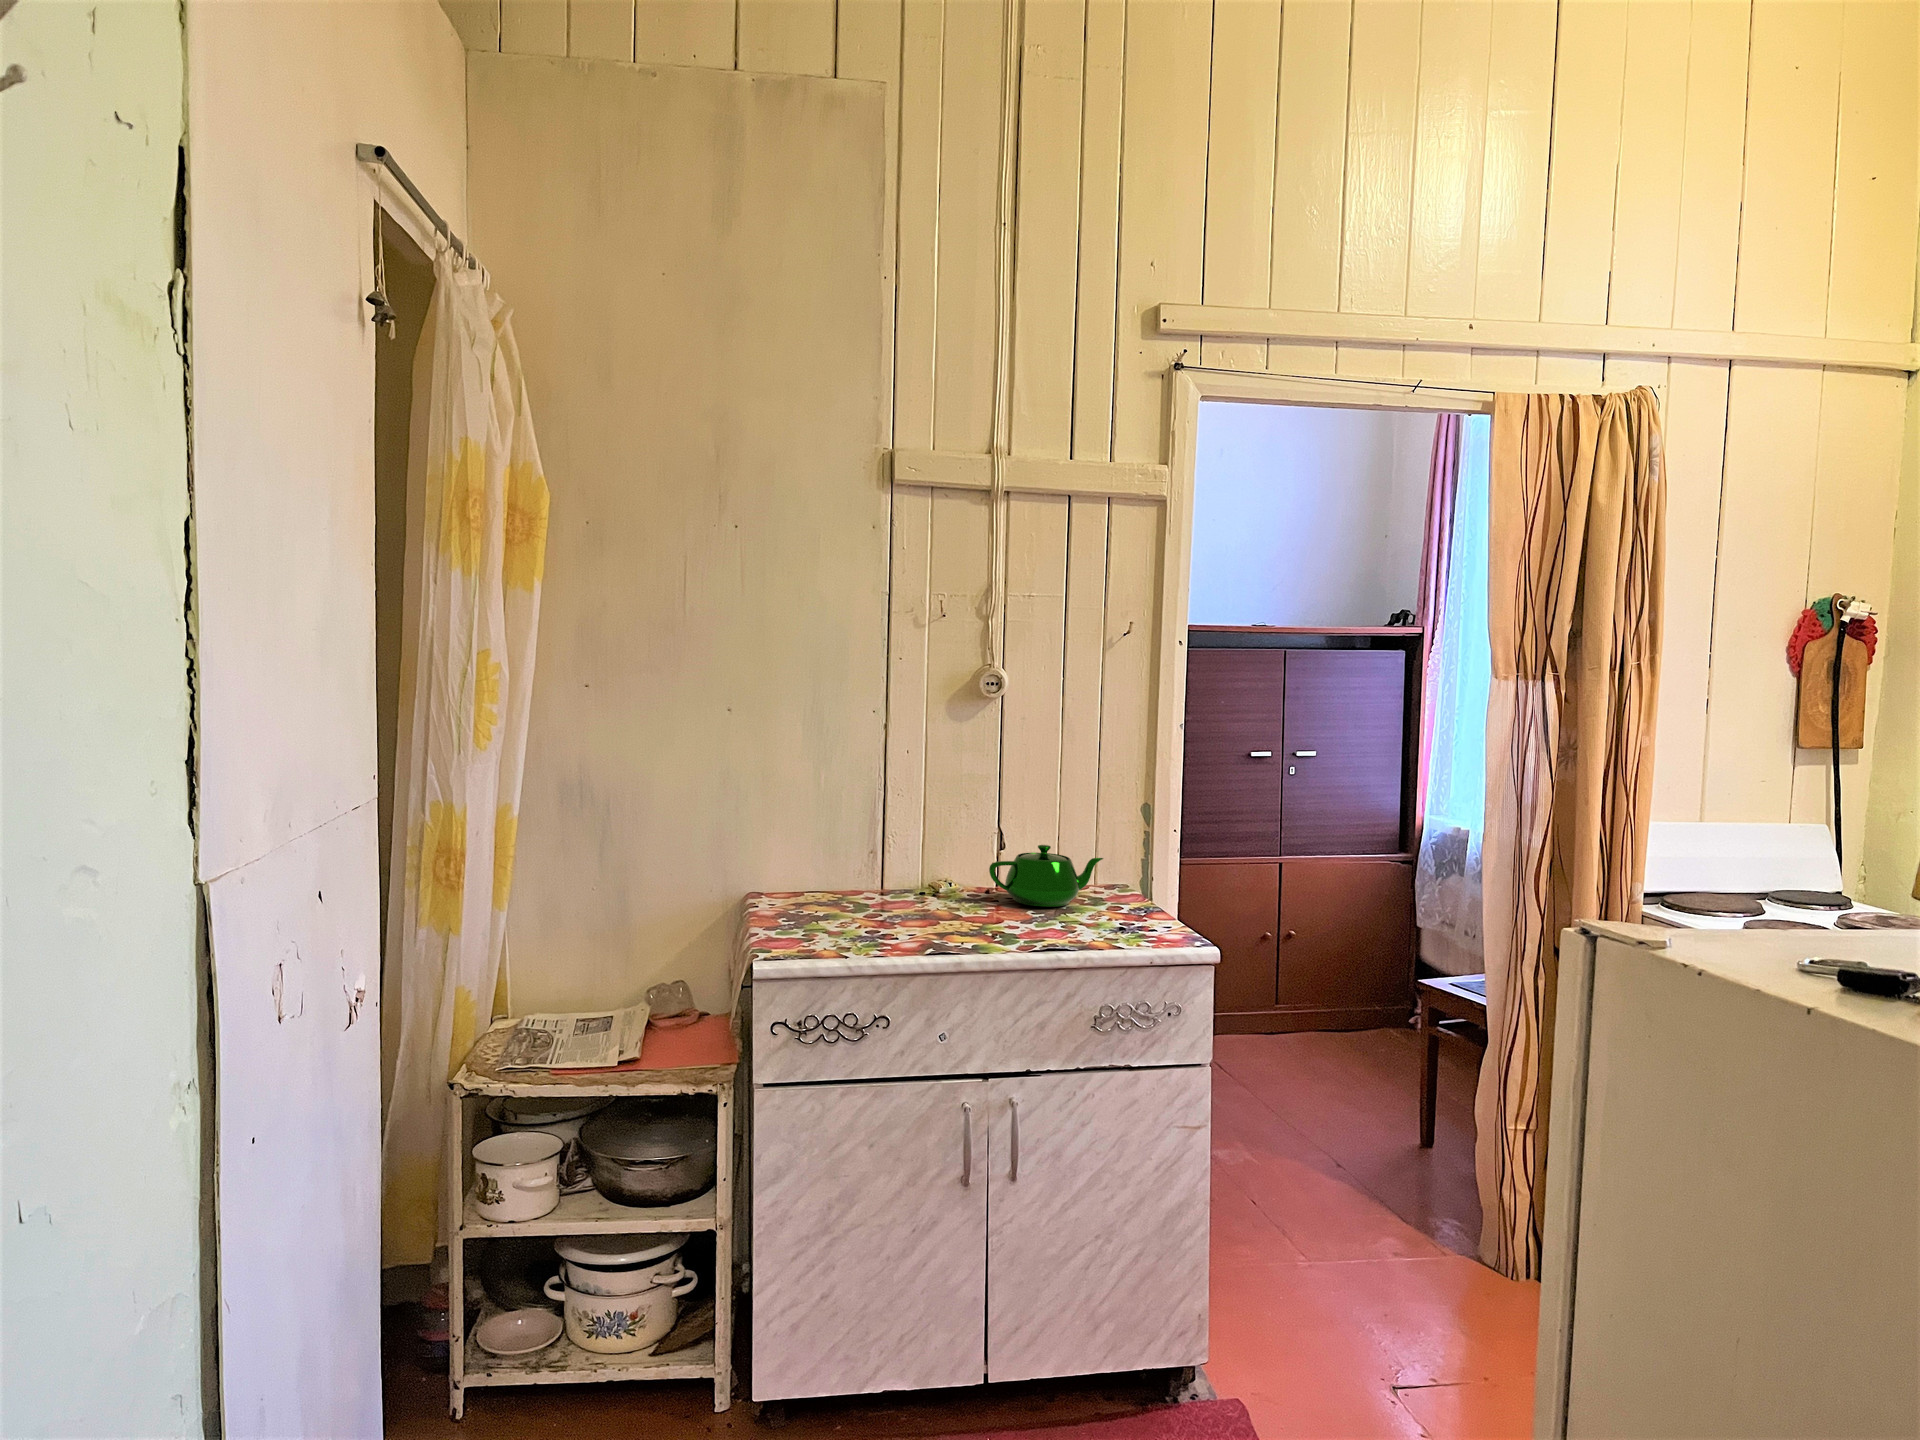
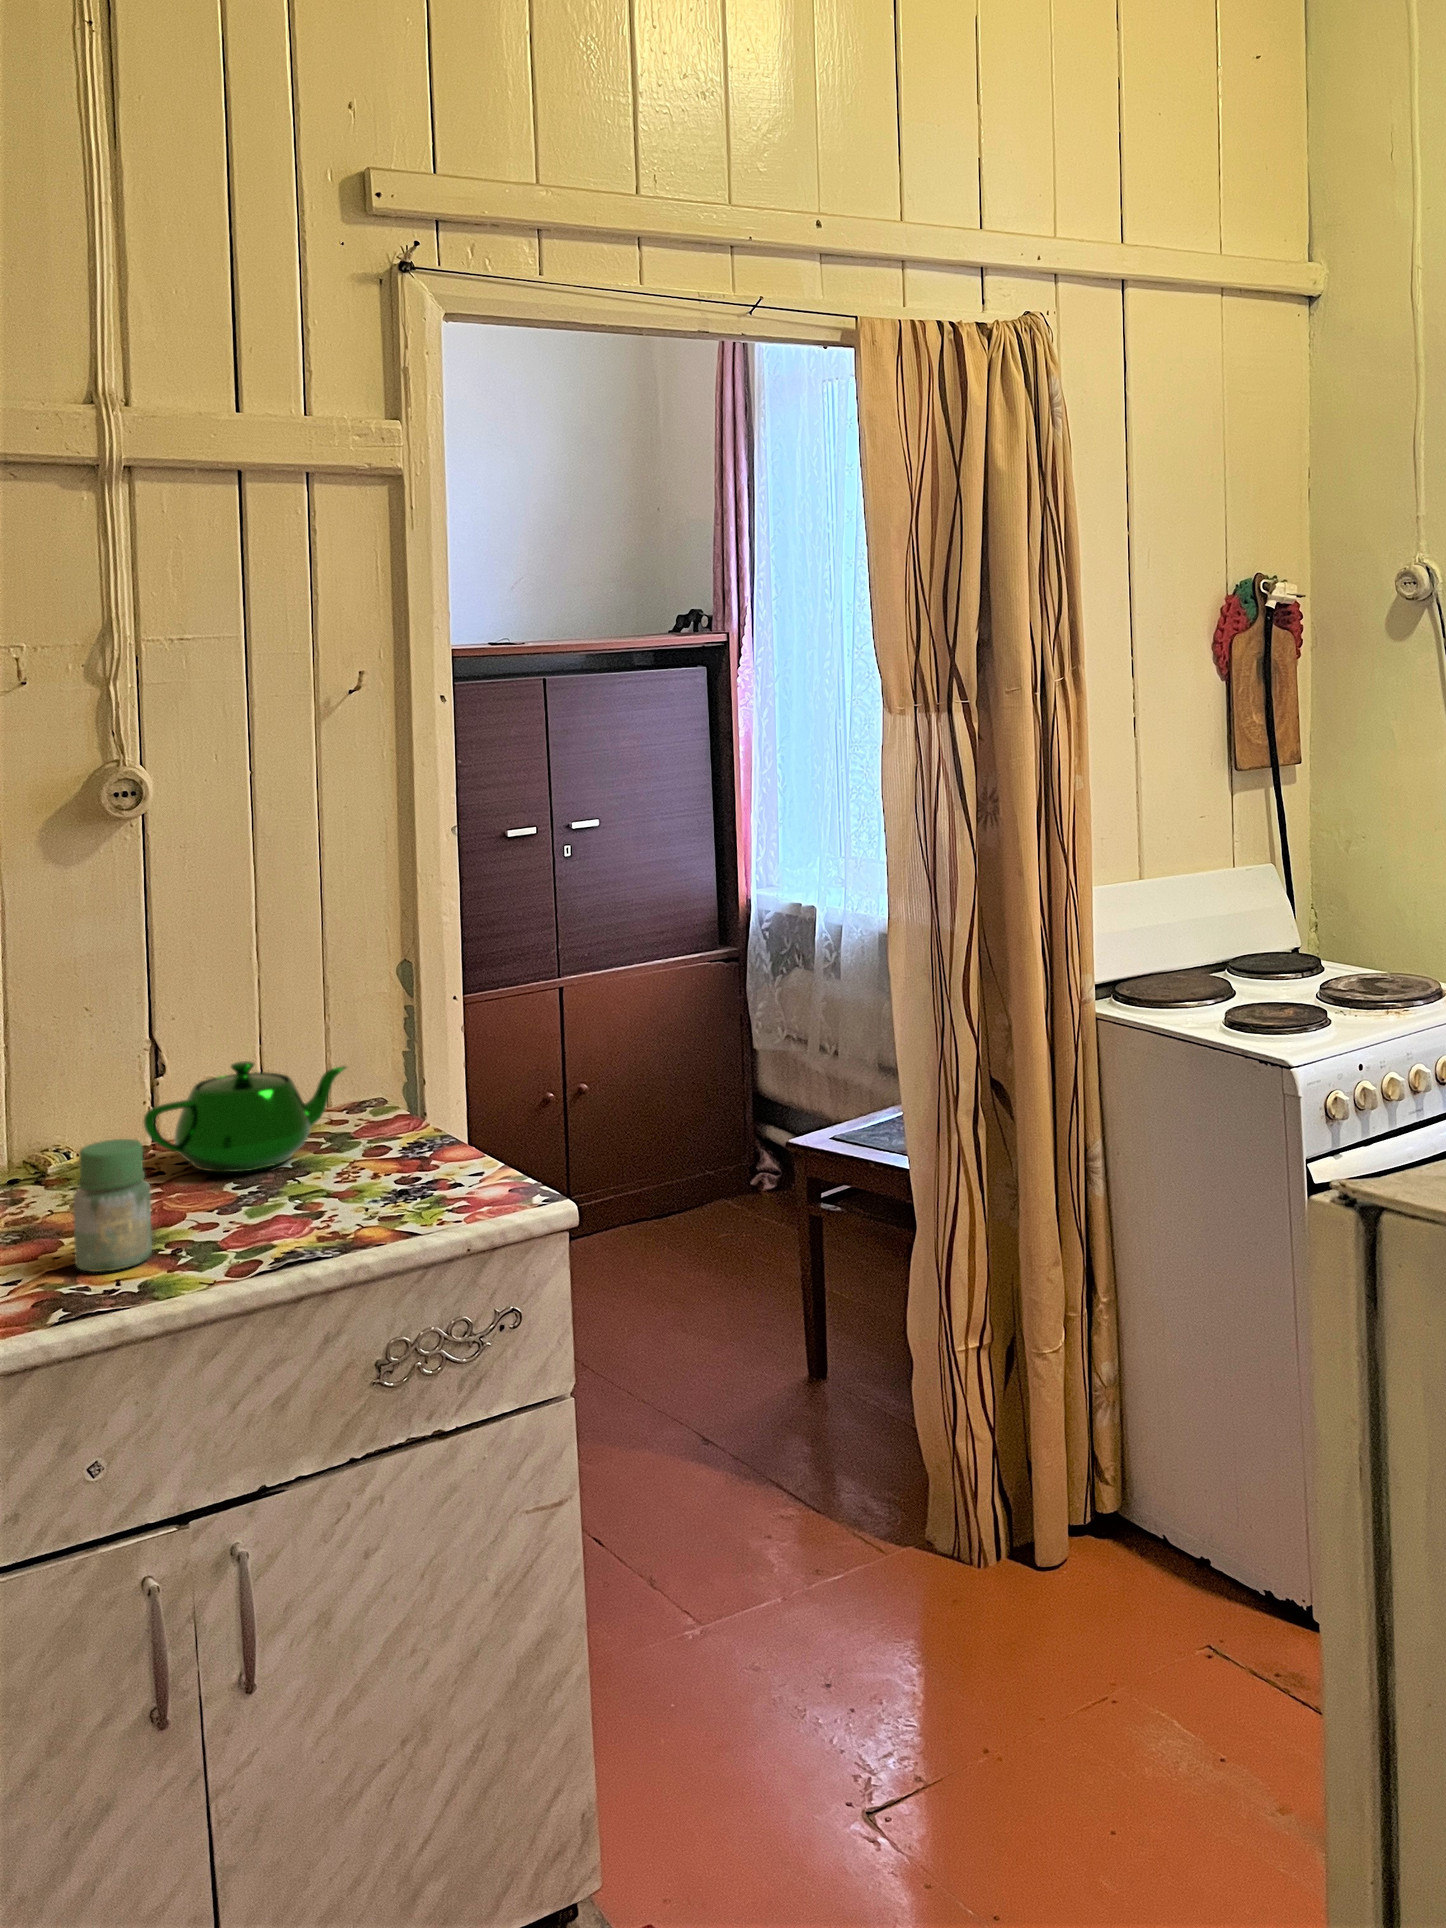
jar: none [945,867,985,936] -> present [73,1139,152,1272]

